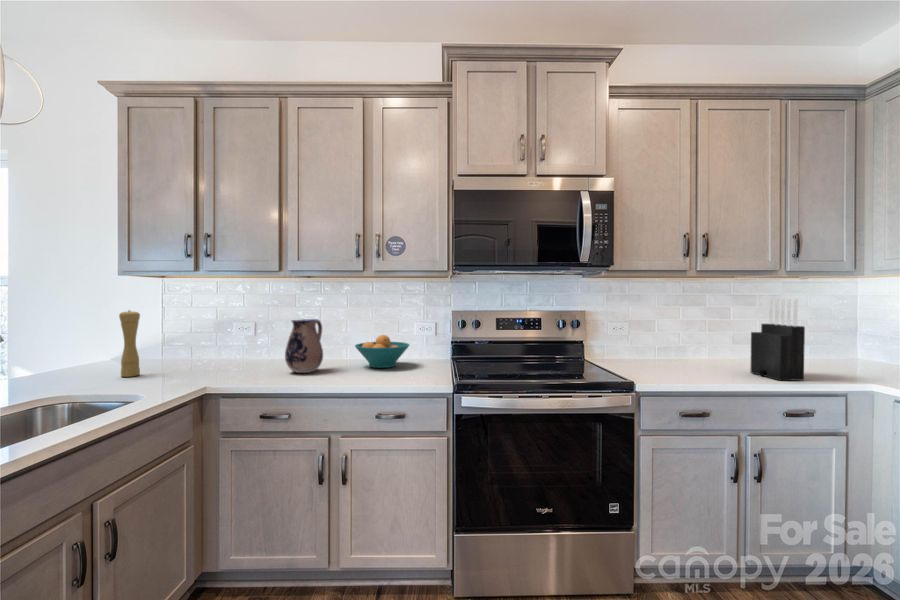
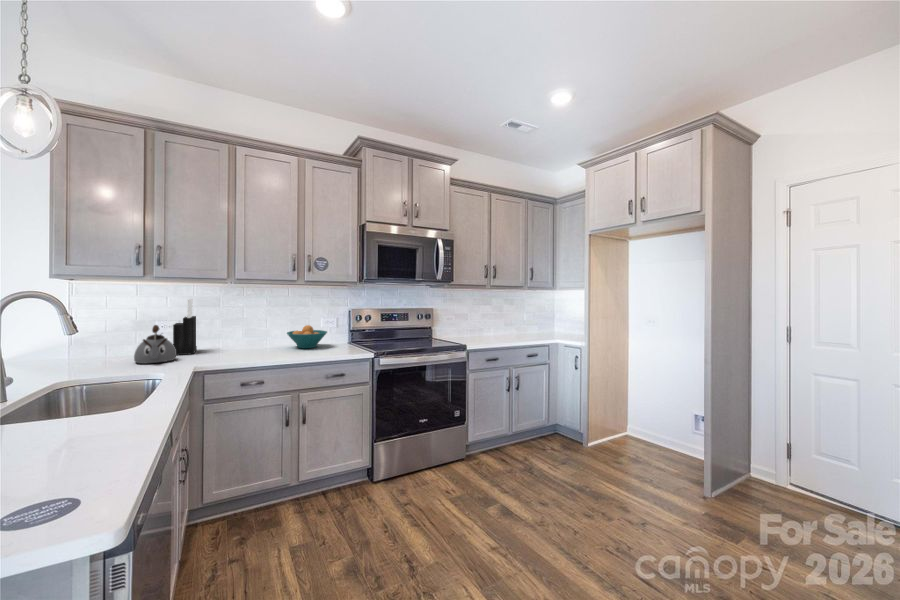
knife block: present [750,299,805,380] -> present [173,299,197,355]
pepper mill: present [119,311,140,377] -> none [75,310,96,369]
ceramic pitcher: present [285,319,323,373] -> none [237,315,268,355]
kettle: none [175,329,221,376] -> present [134,325,176,363]

